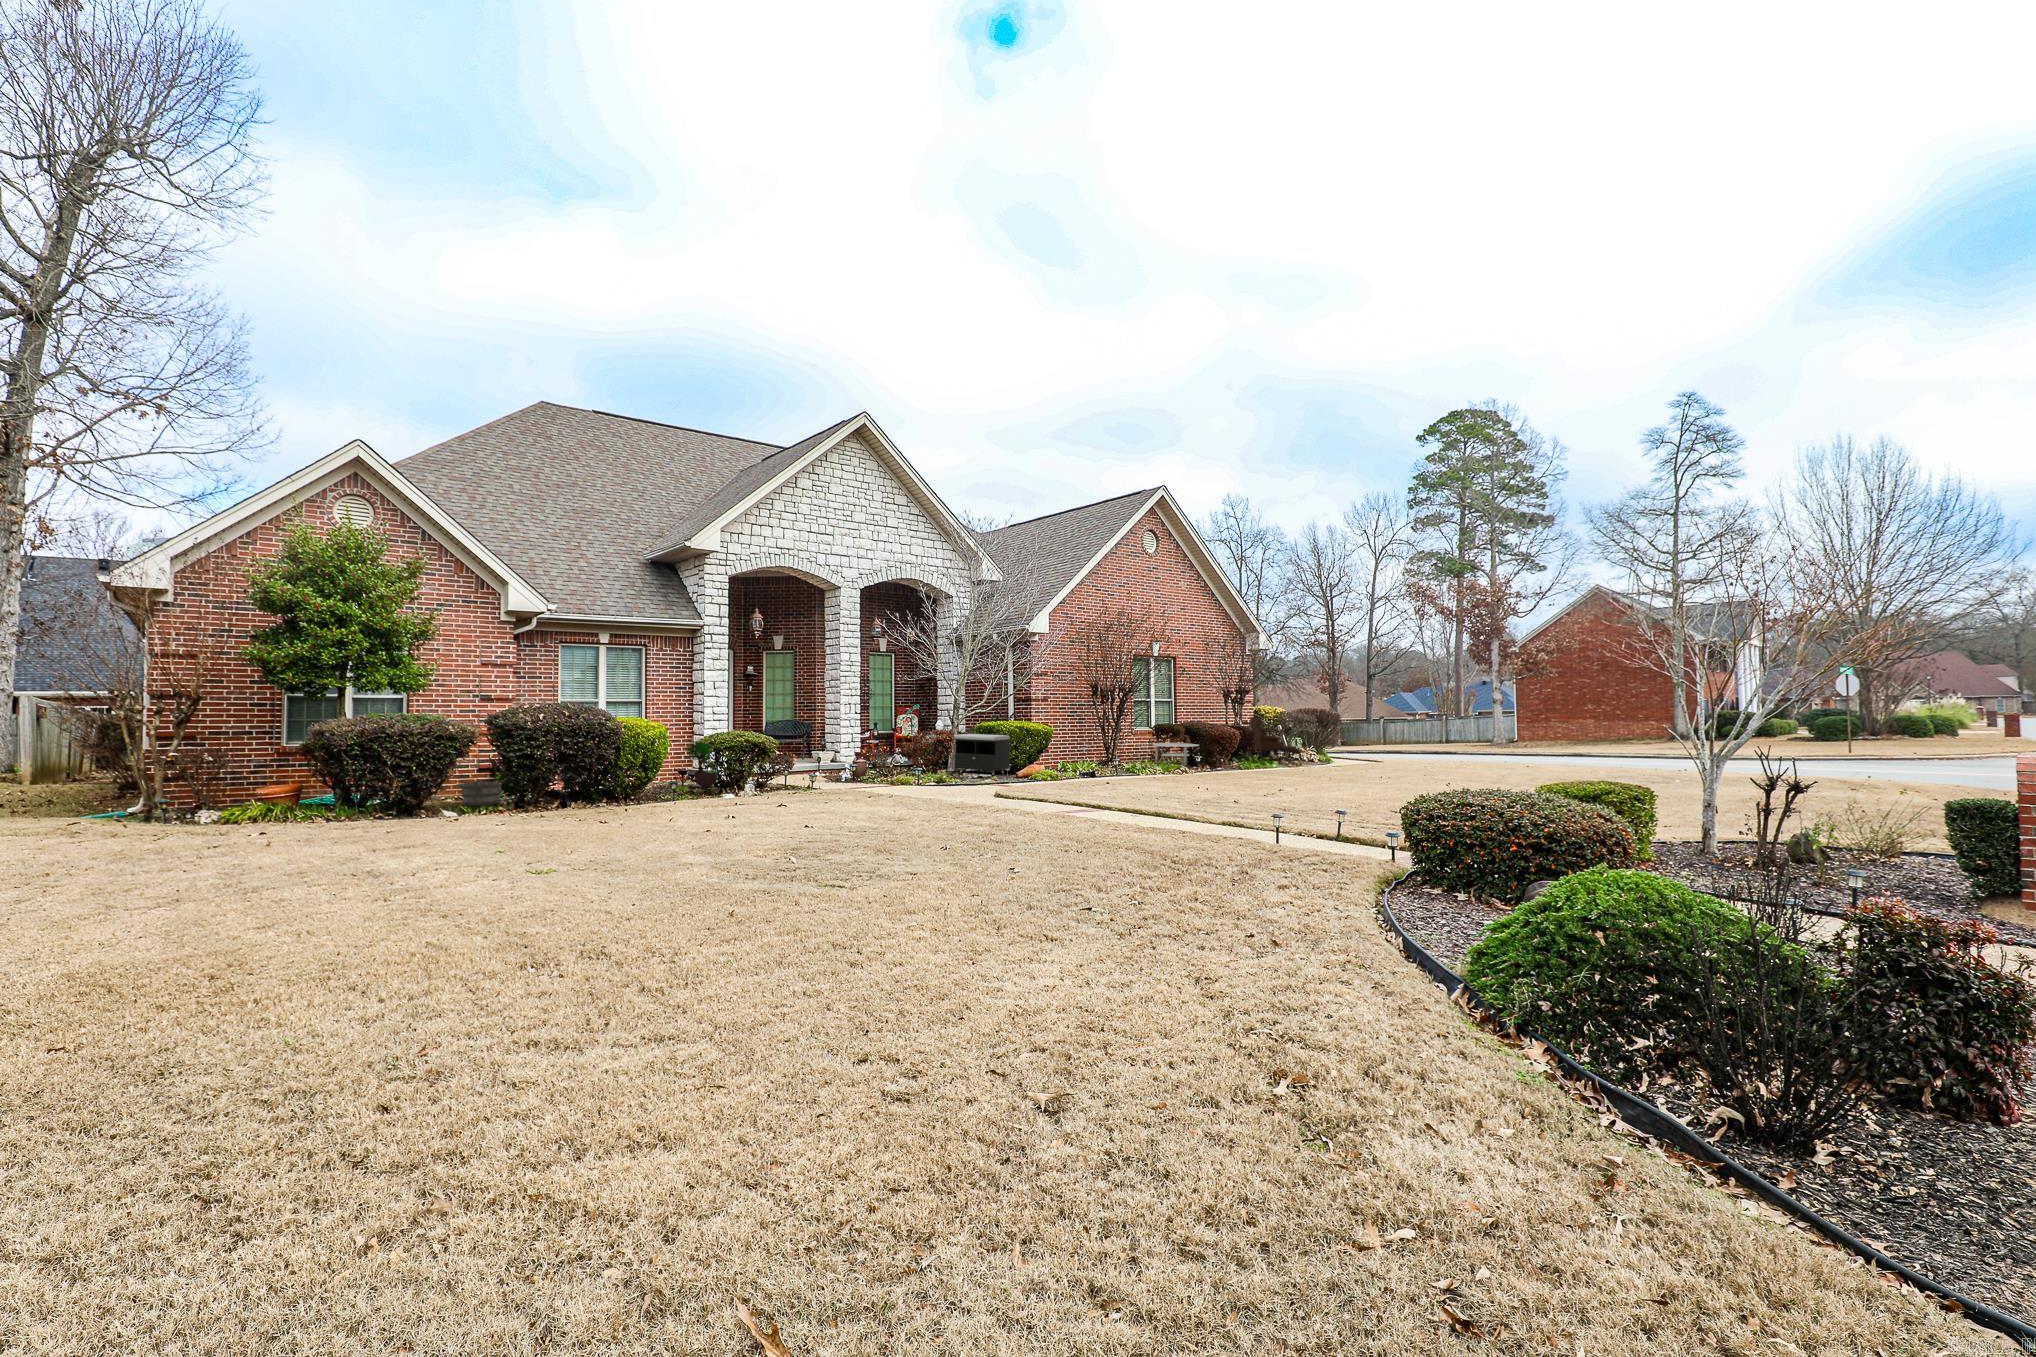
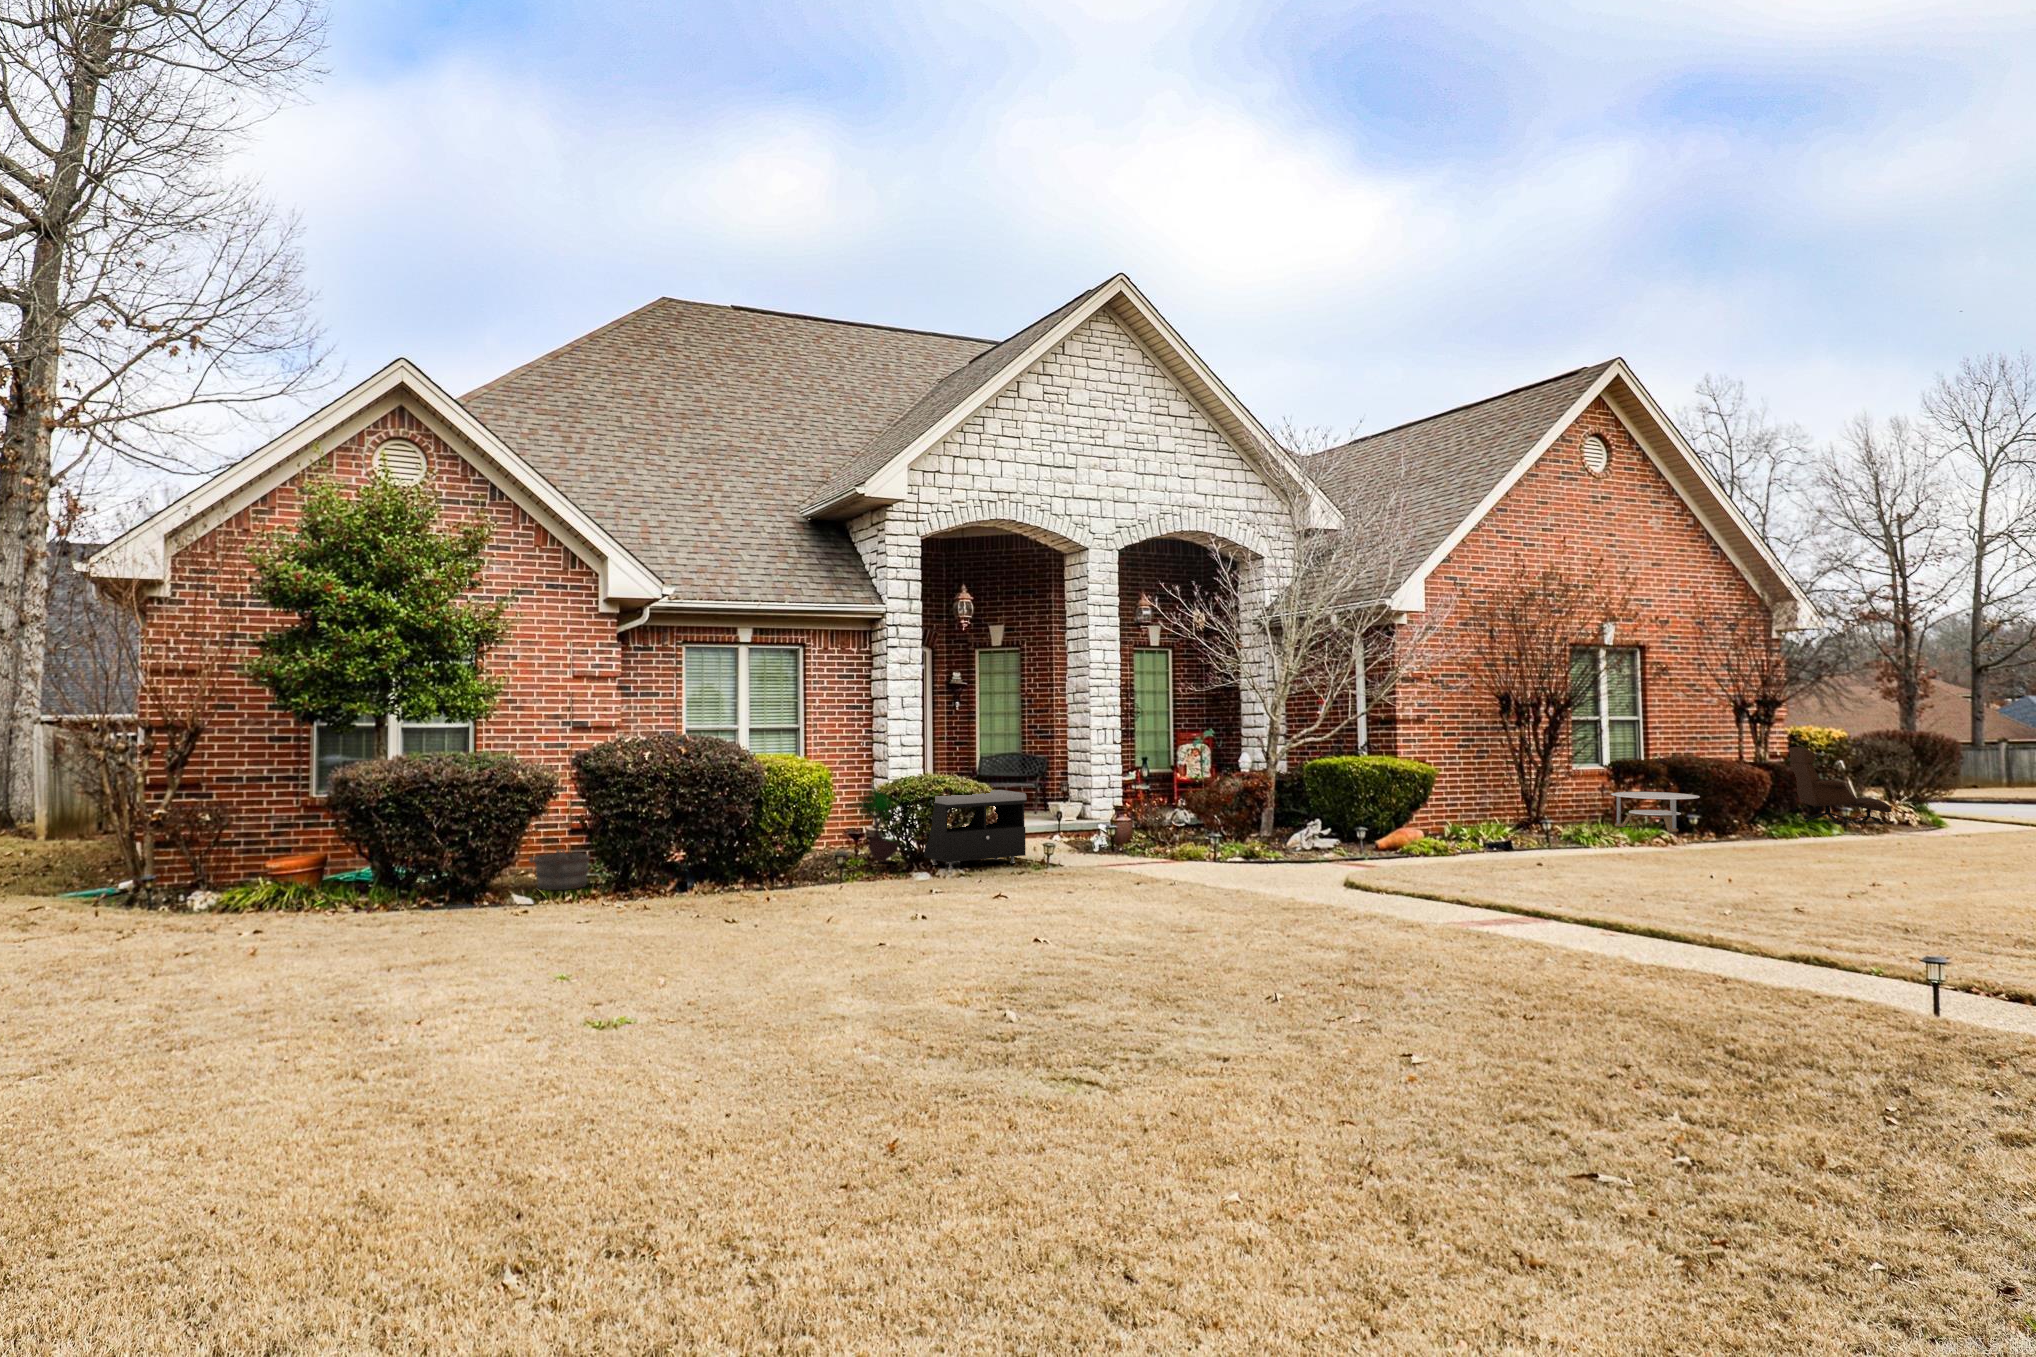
storage bench: present [954,734,1010,774] -> present [924,790,1027,869]

